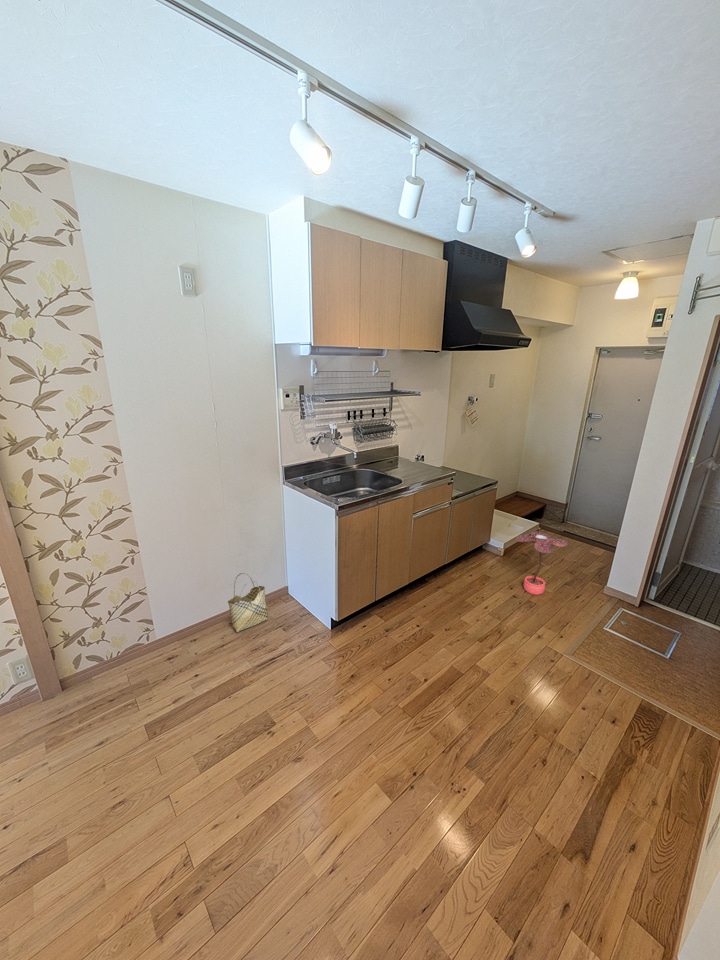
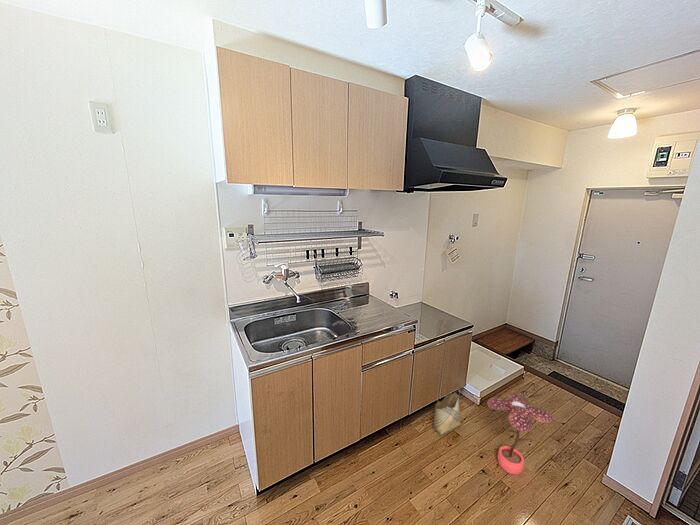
woven basket: present [228,573,268,632] -> present [433,381,461,435]

